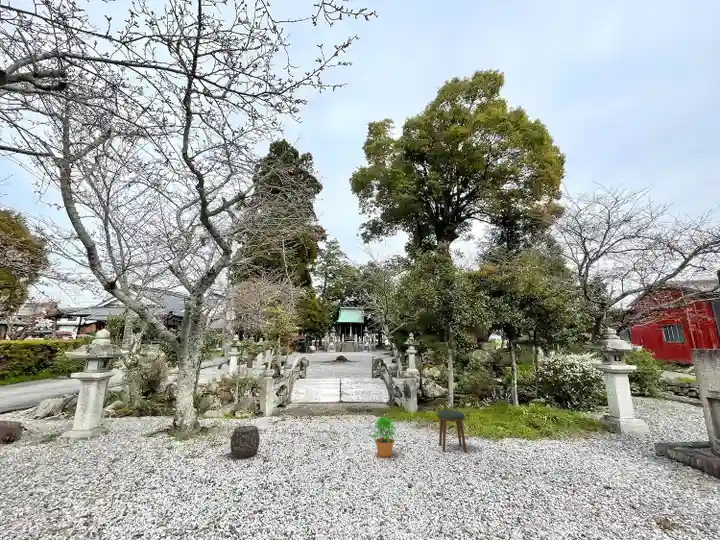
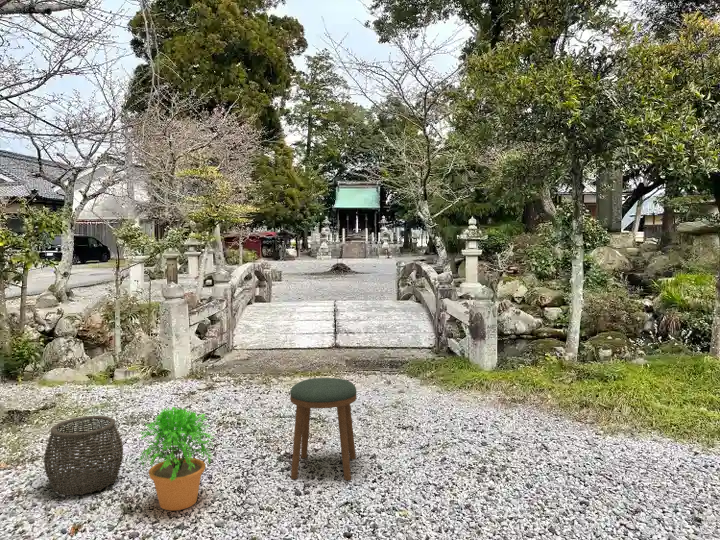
stool: present [438,410,467,452] -> present [290,378,357,480]
potted plant: present [373,417,396,457] -> present [139,407,214,511]

